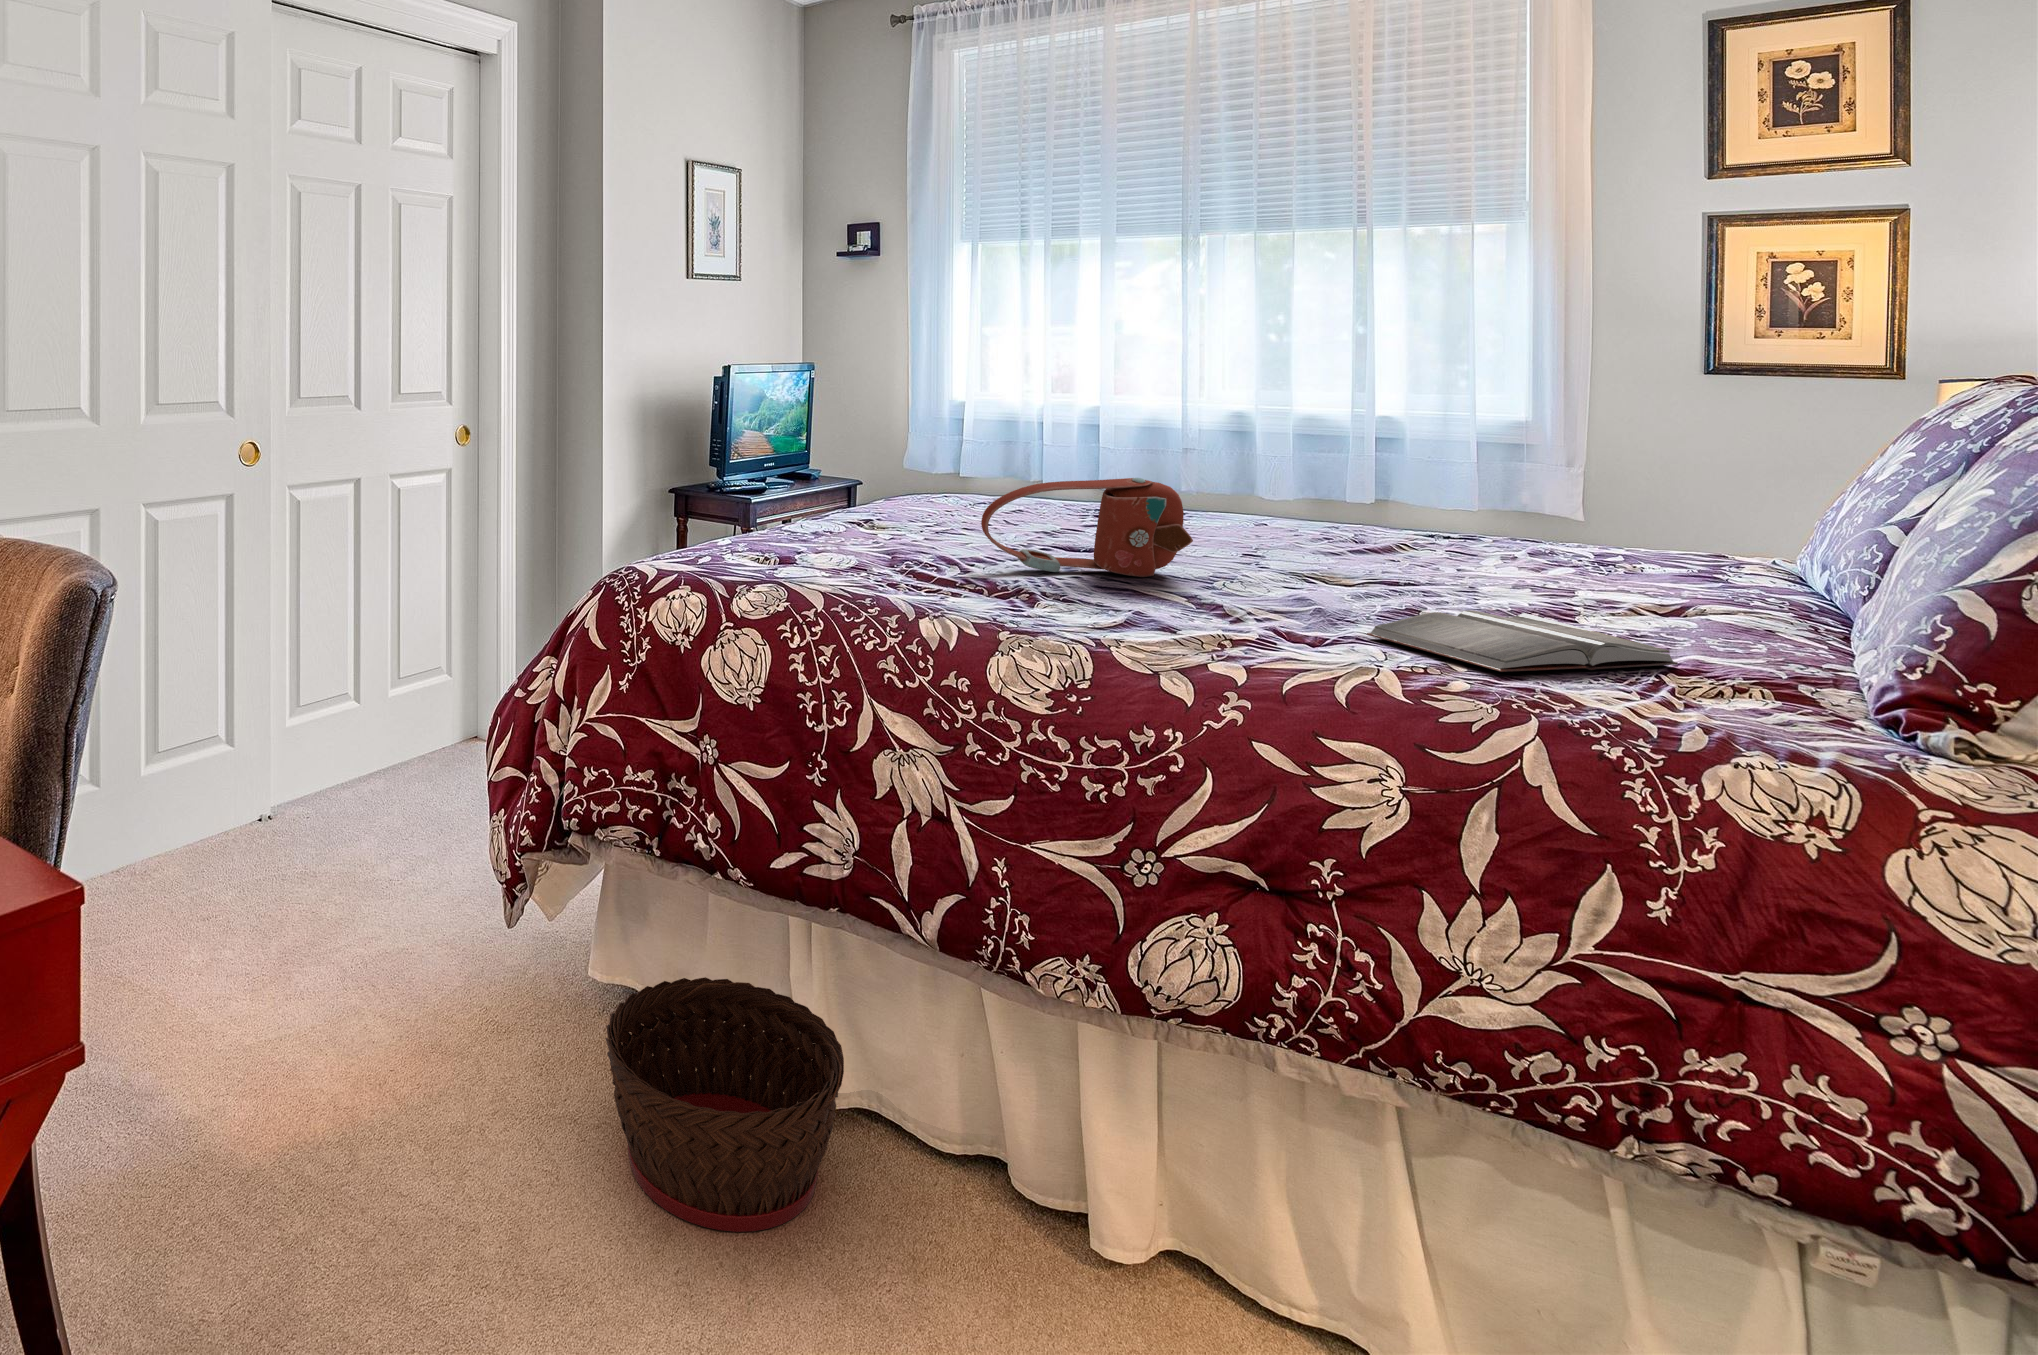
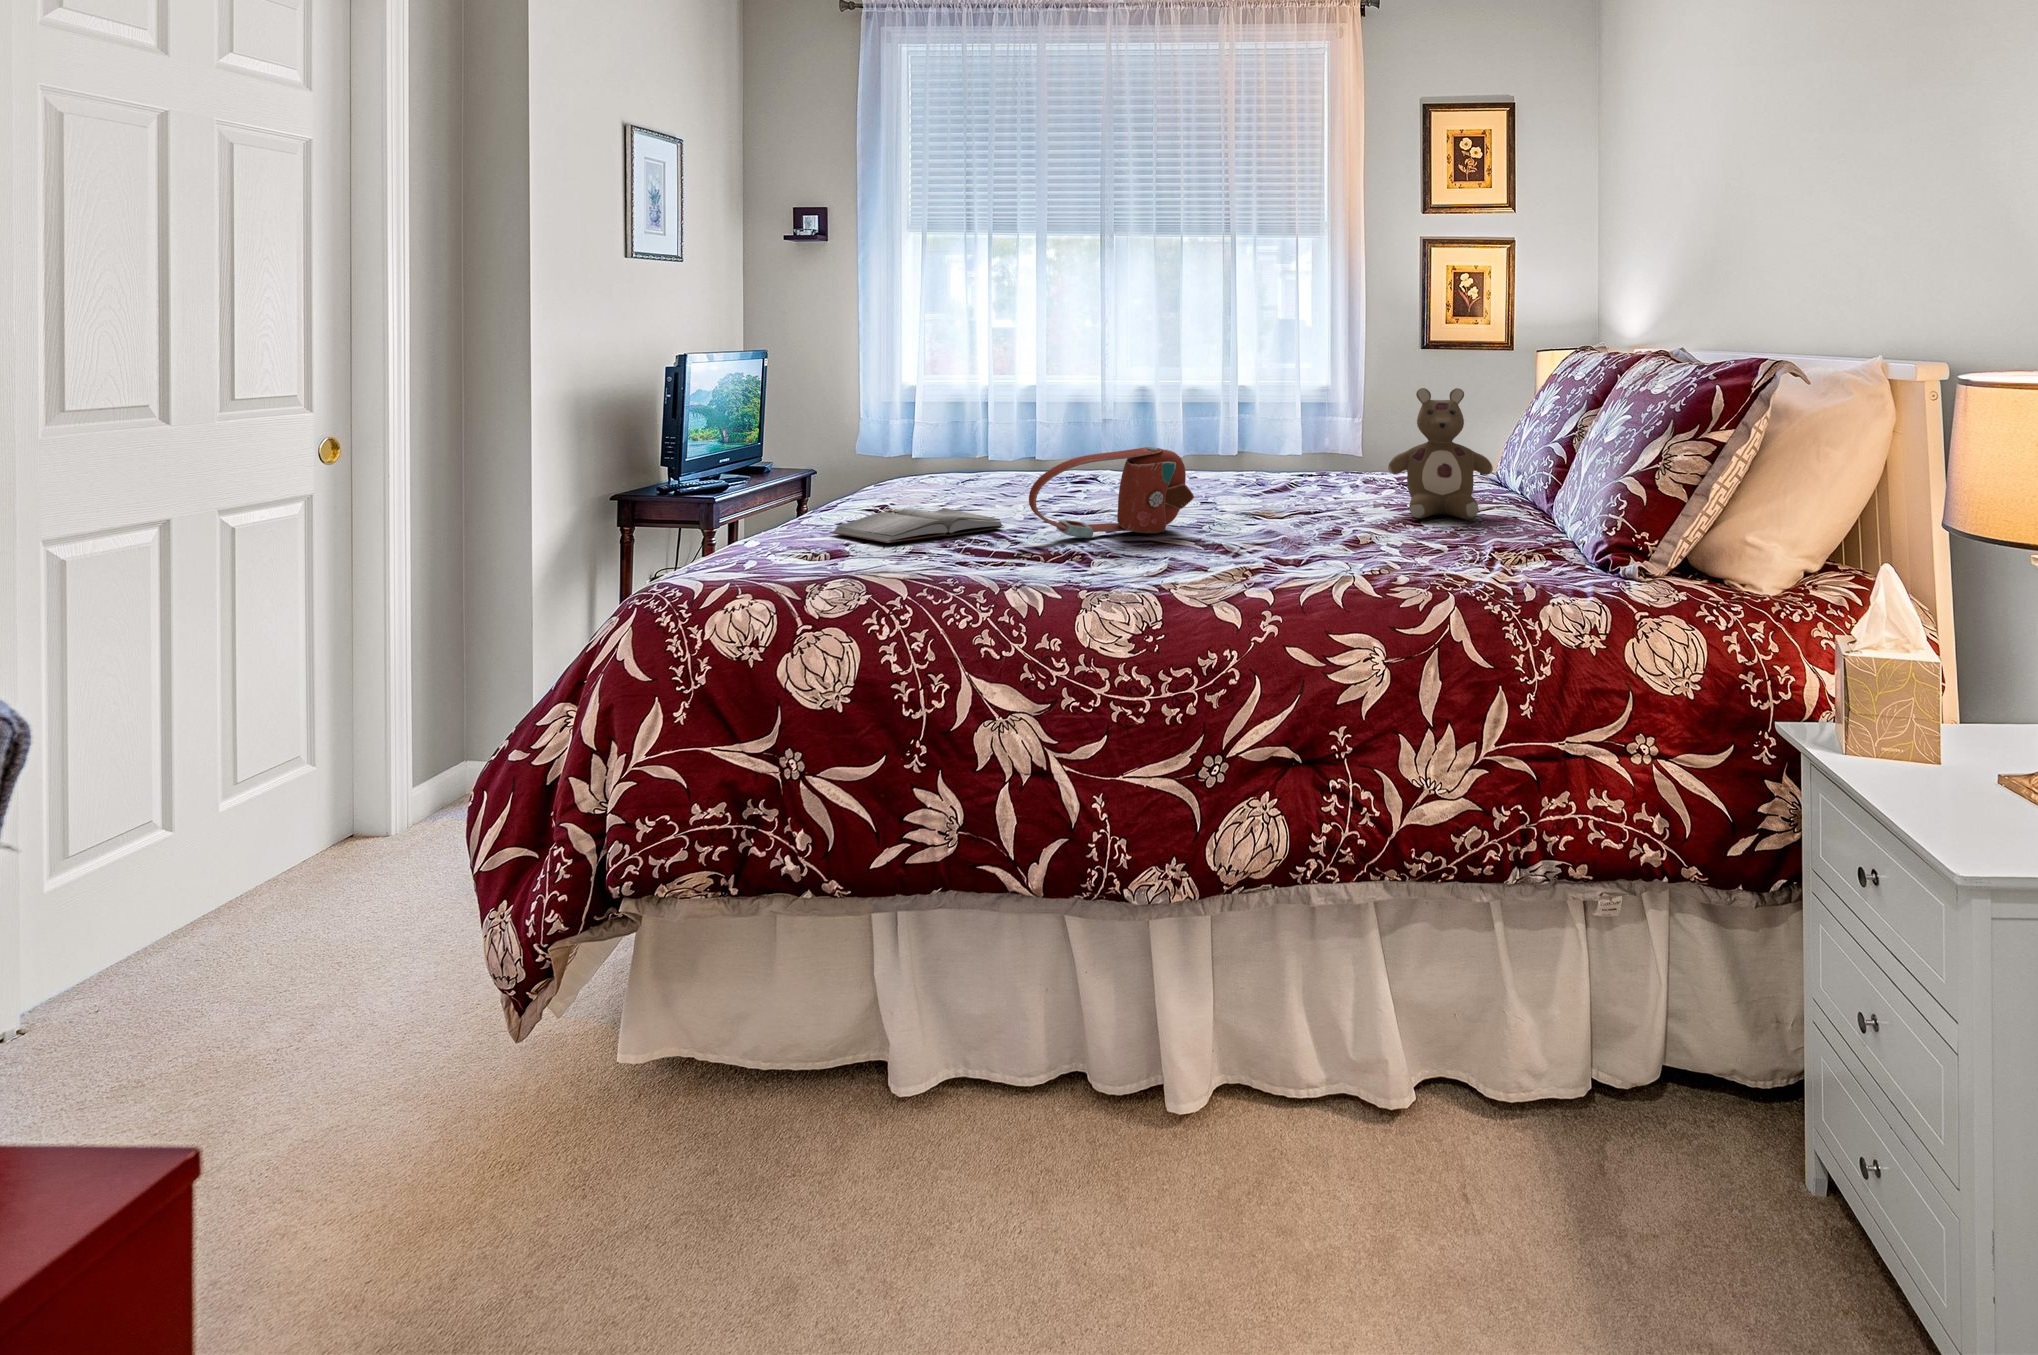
stuffed bear: none [1509,428,1702,615] -> present [1388,388,1493,519]
hardback book: present [1367,610,1678,672] -> present [831,508,1005,543]
basket: present [606,977,844,1232] -> none [702,996,959,1255]

